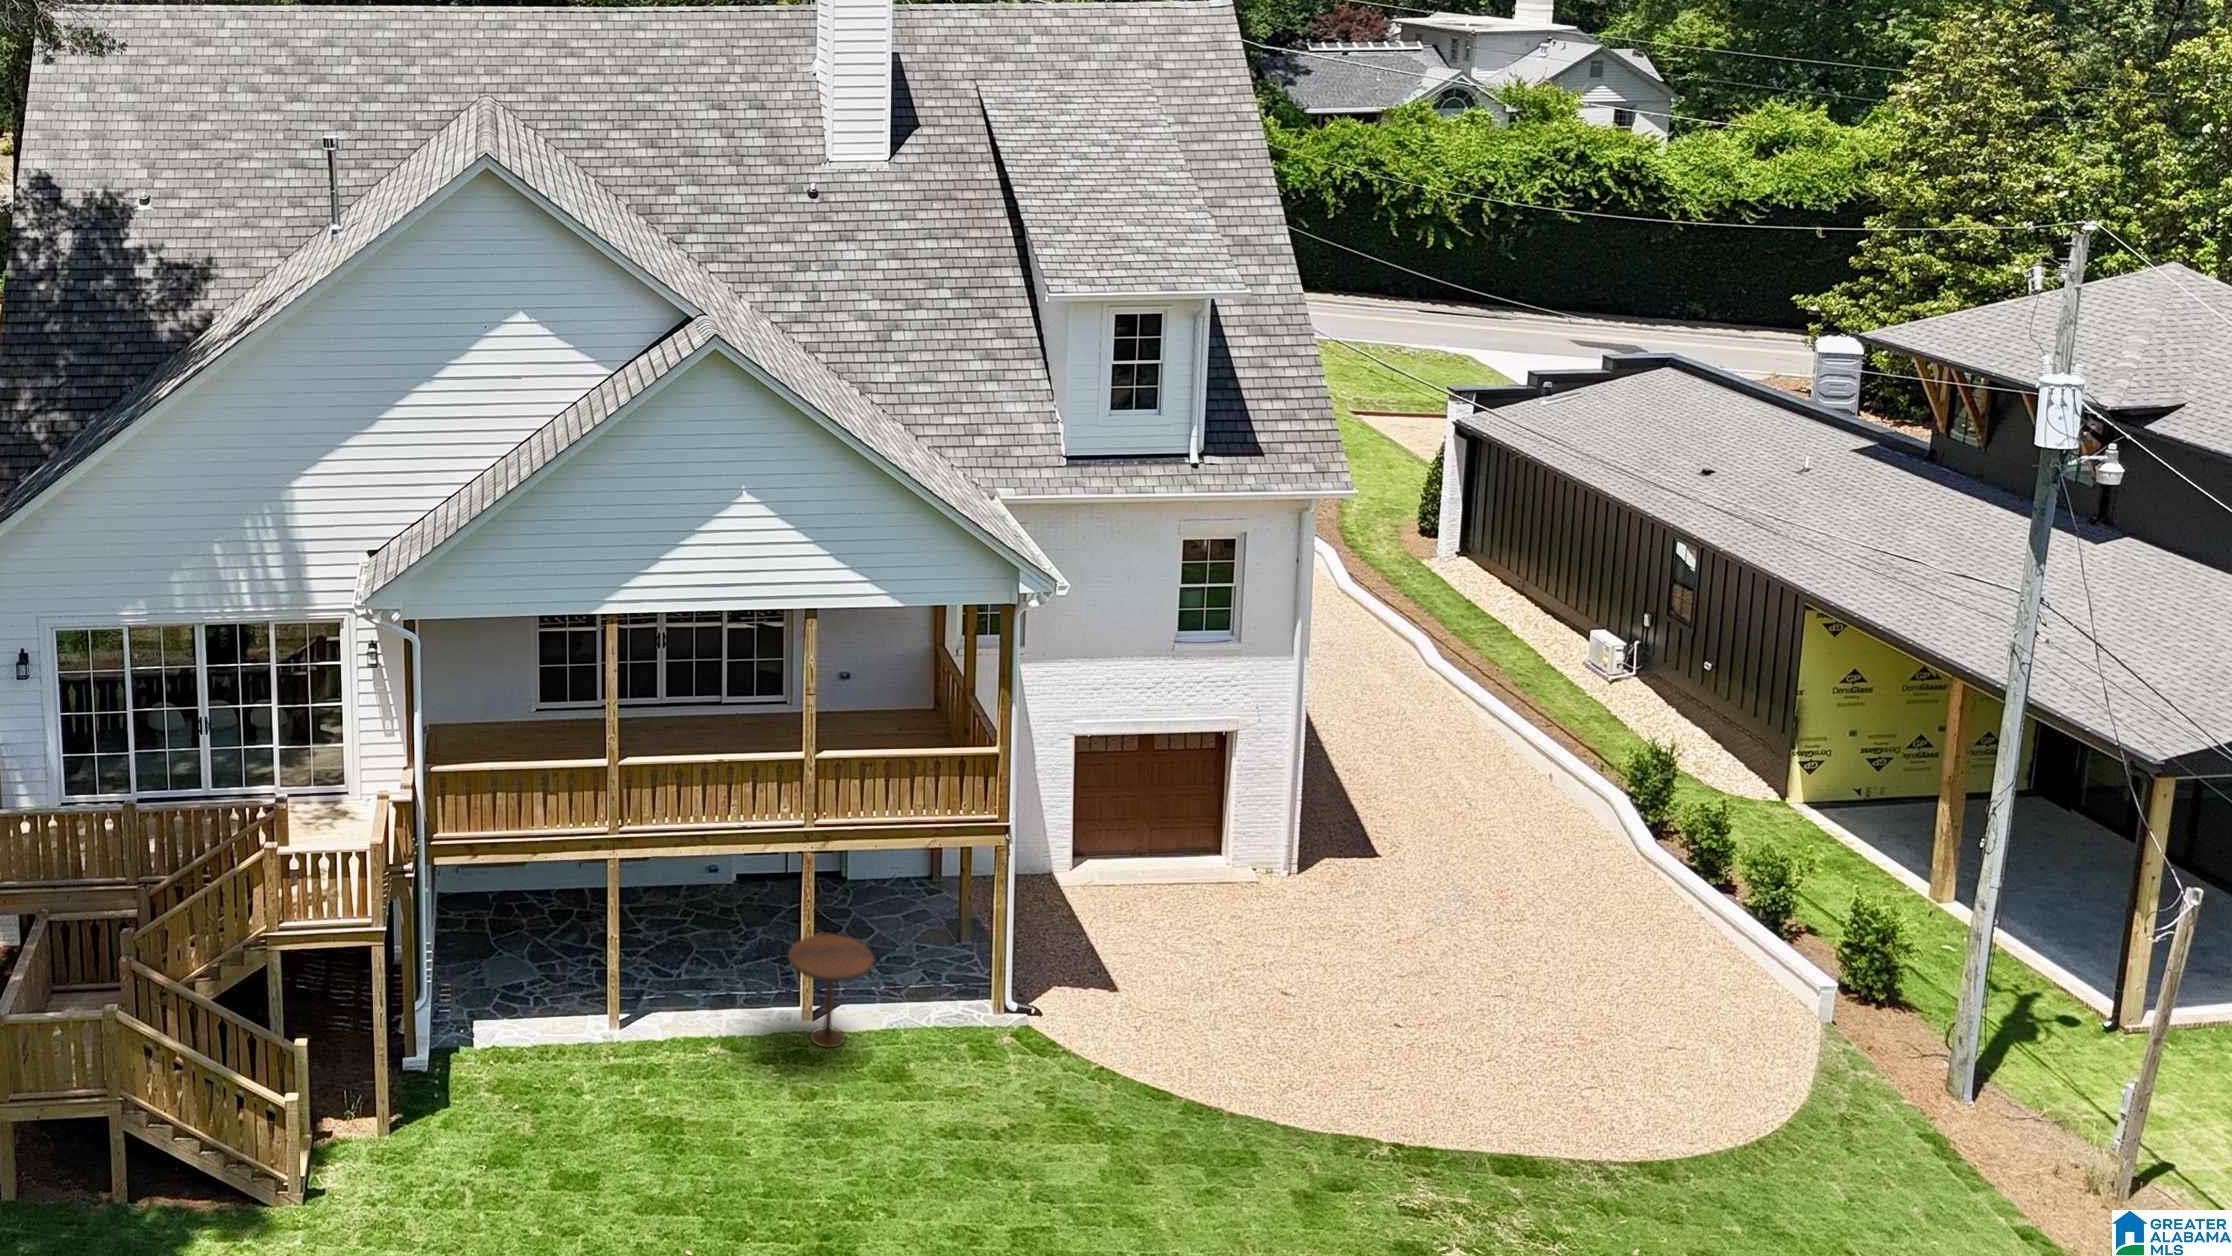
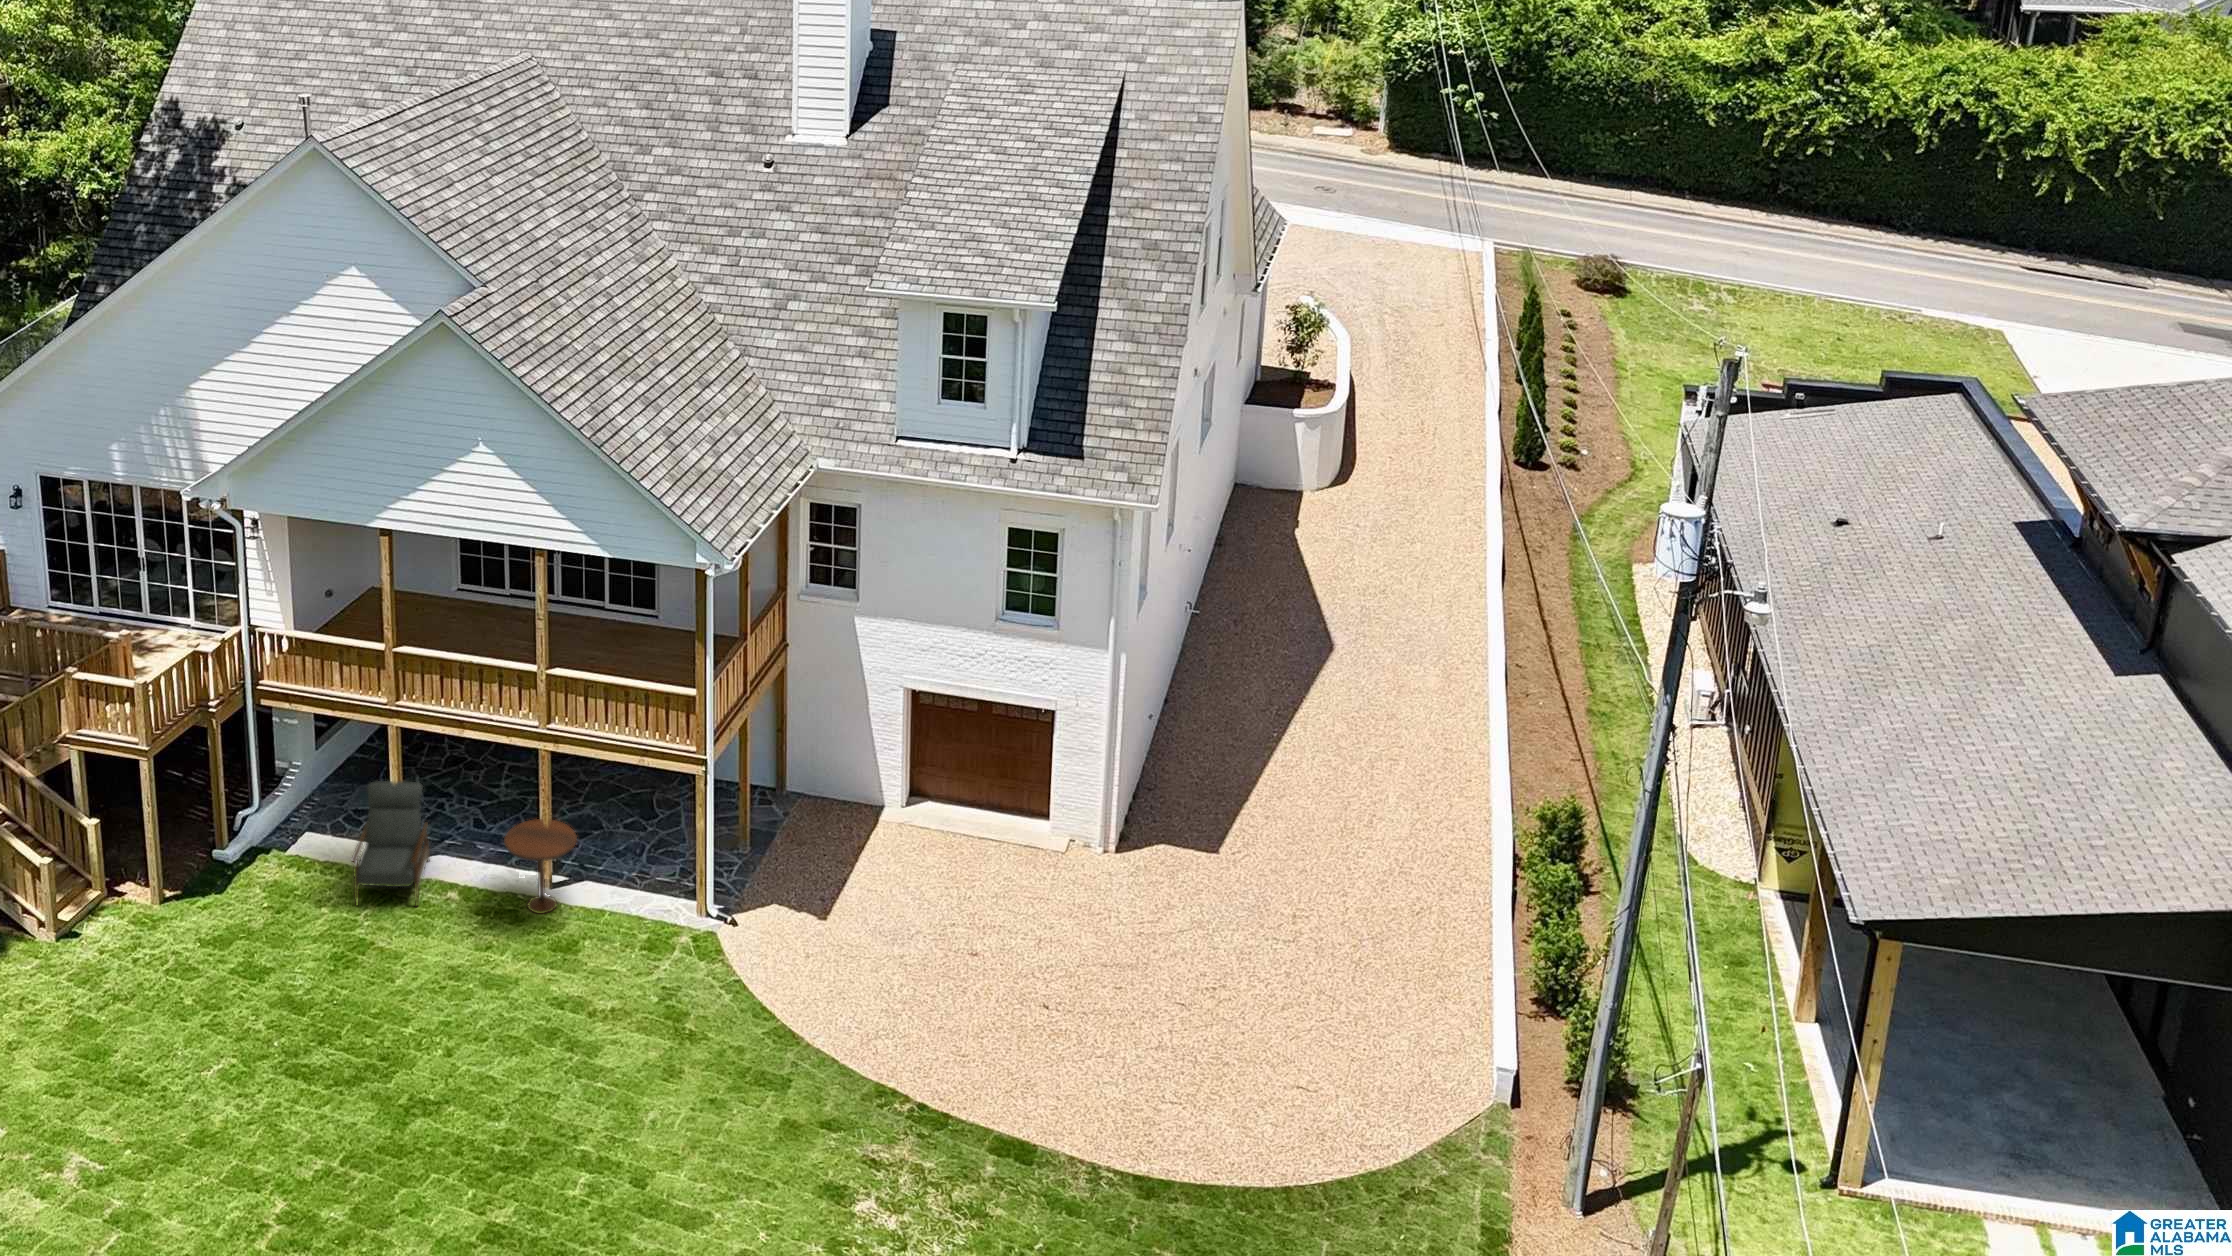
chair: none [590,923,699,1085] -> present [351,781,430,906]

